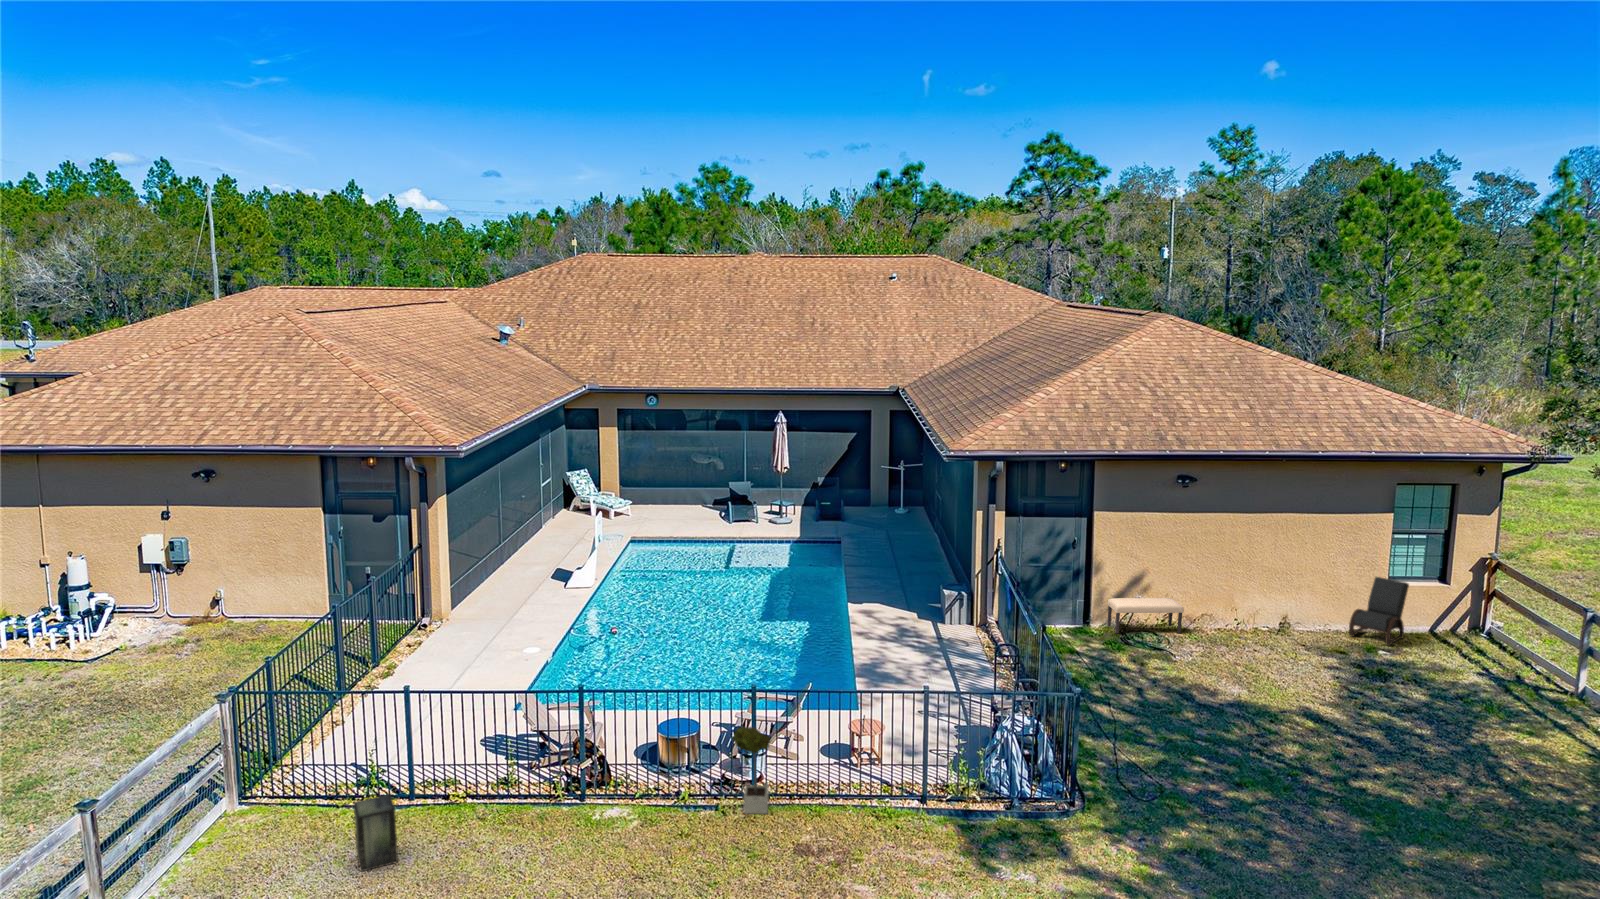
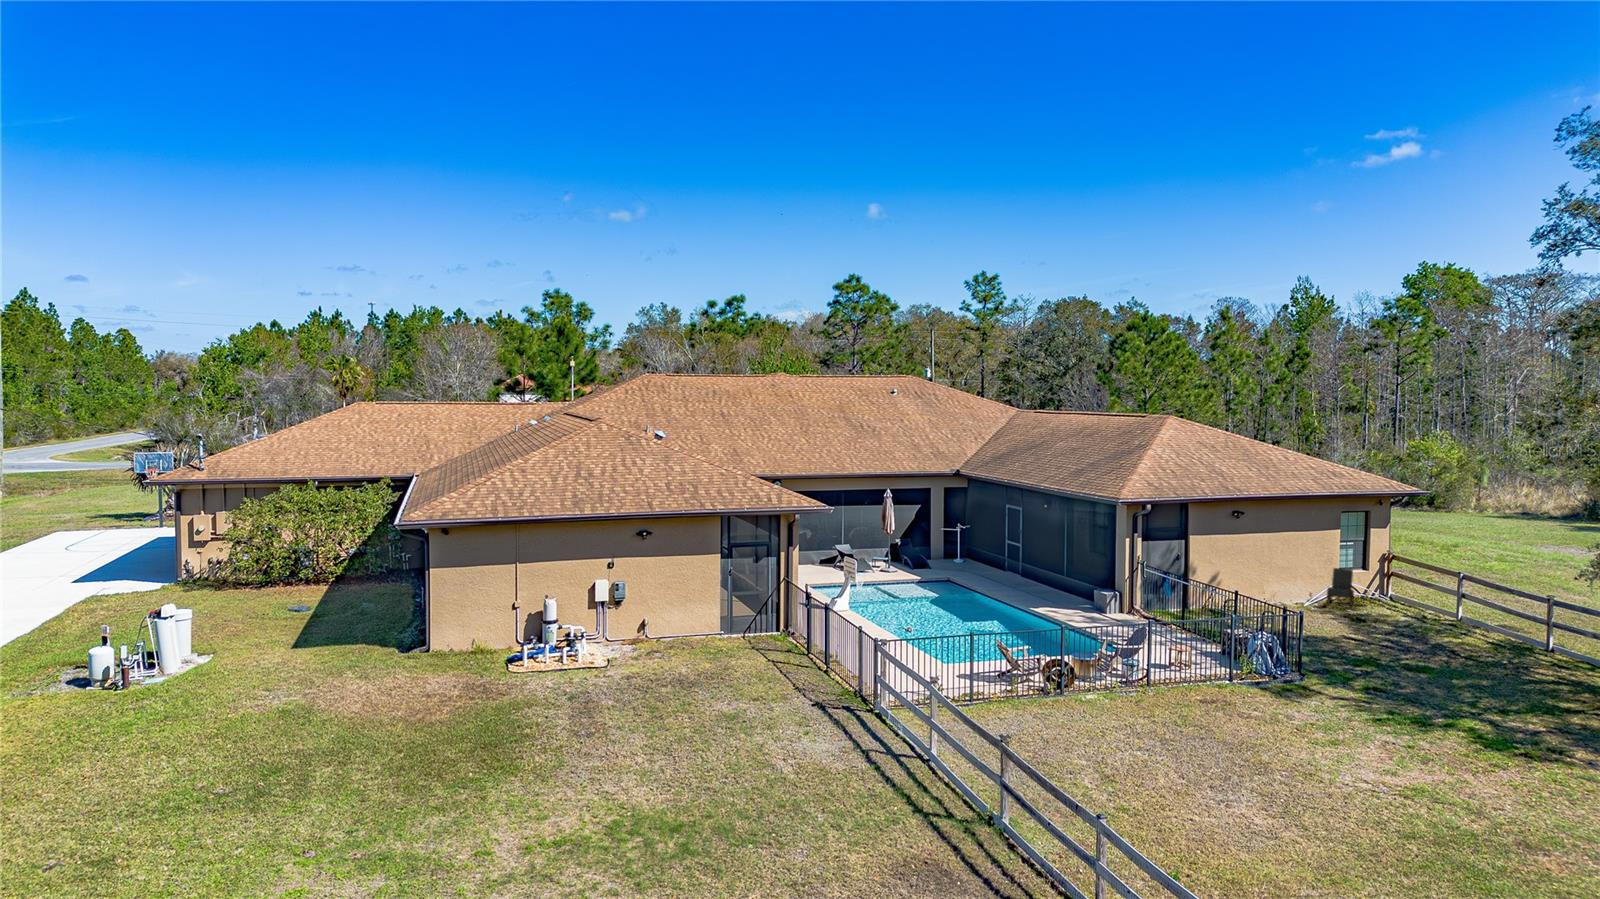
bench: present [1107,598,1184,634] -> none [1198,587,1243,610]
potted tree: present [733,727,770,814] -> none [1146,647,1169,695]
storage box: present [354,794,398,871] -> none [999,691,1027,731]

